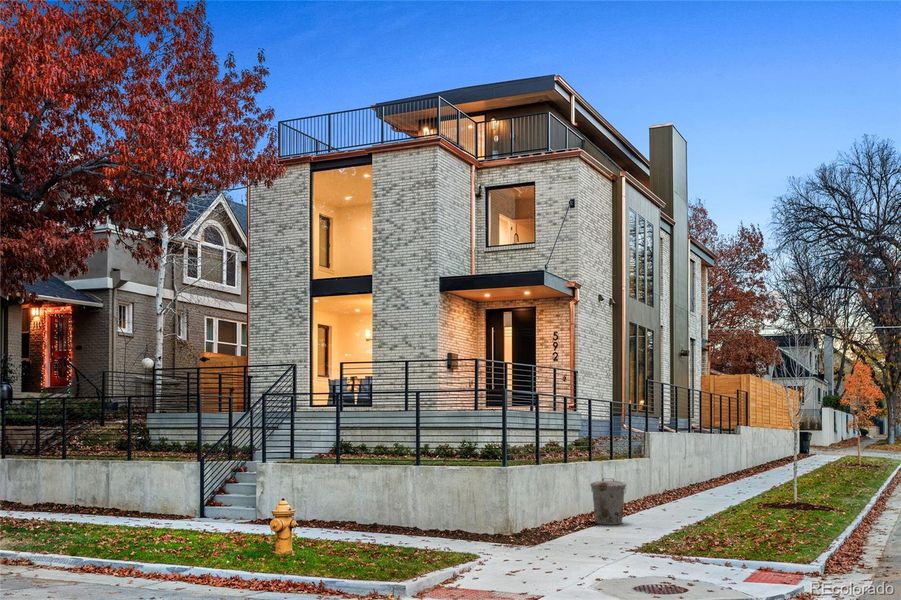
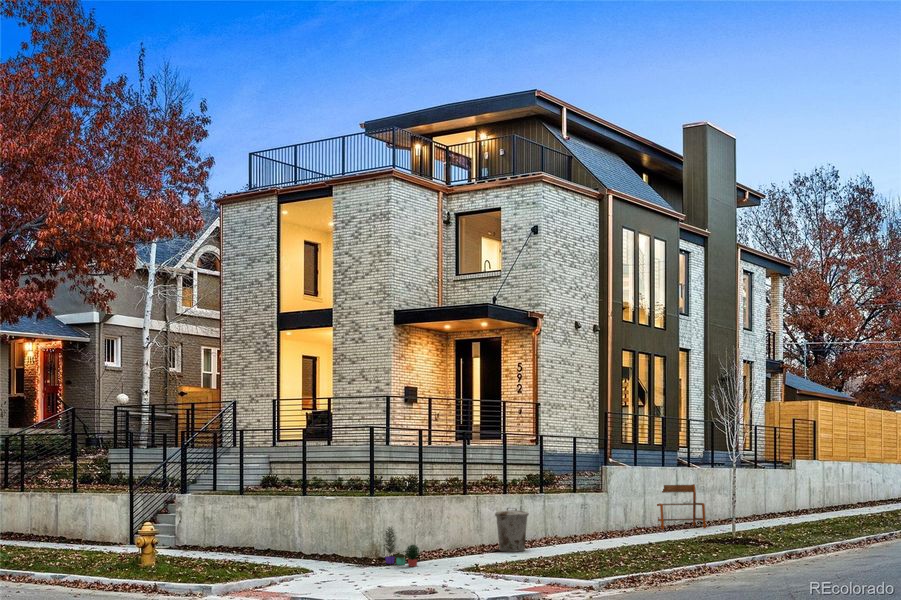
bench: none [688,449,739,493] -> present [657,484,706,529]
potted plant: none [505,502,552,549] -> present [384,527,419,566]

